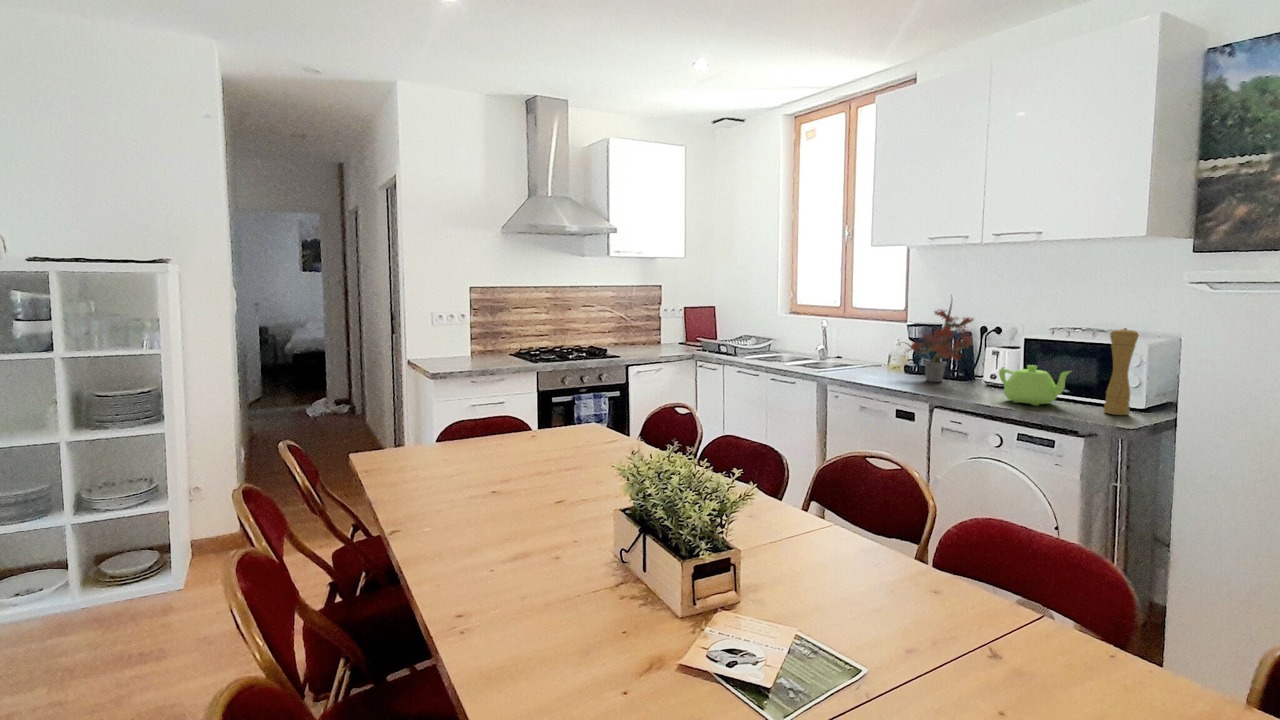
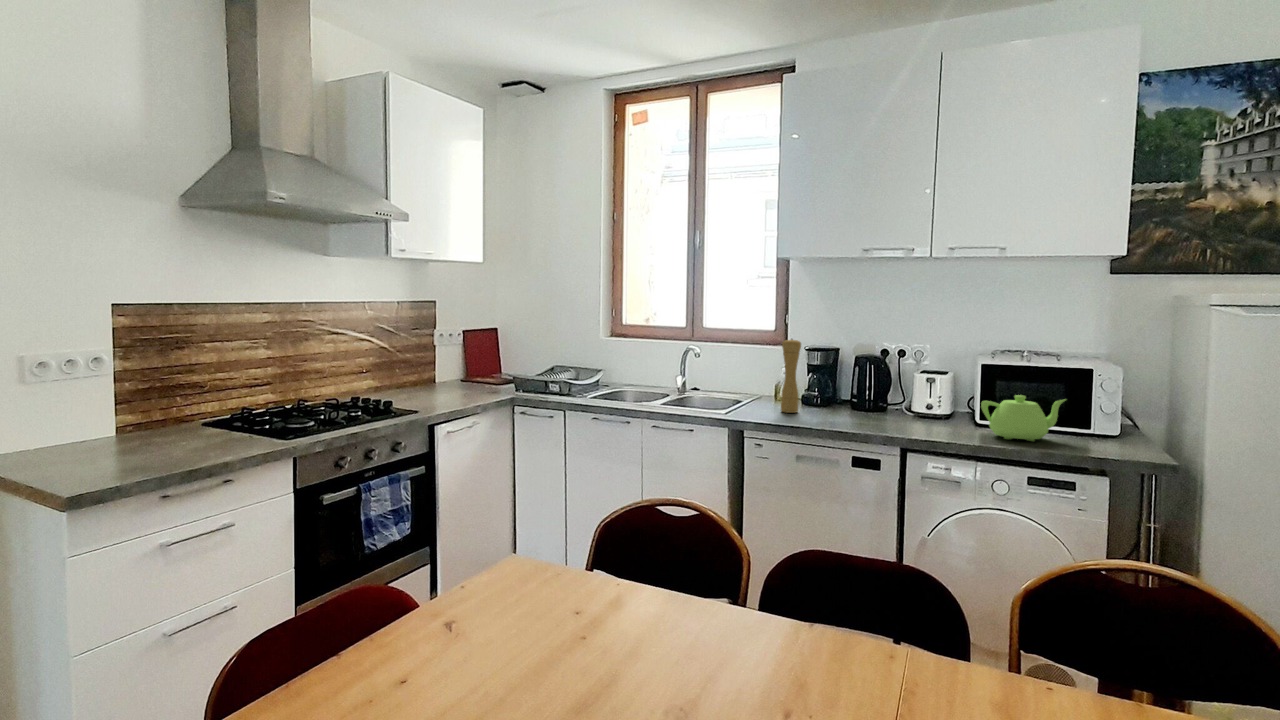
potted plant: present [906,301,973,382] -> none [824,315,930,420]
pepper mill: present [1104,328,1139,415] -> present [781,339,801,413]

